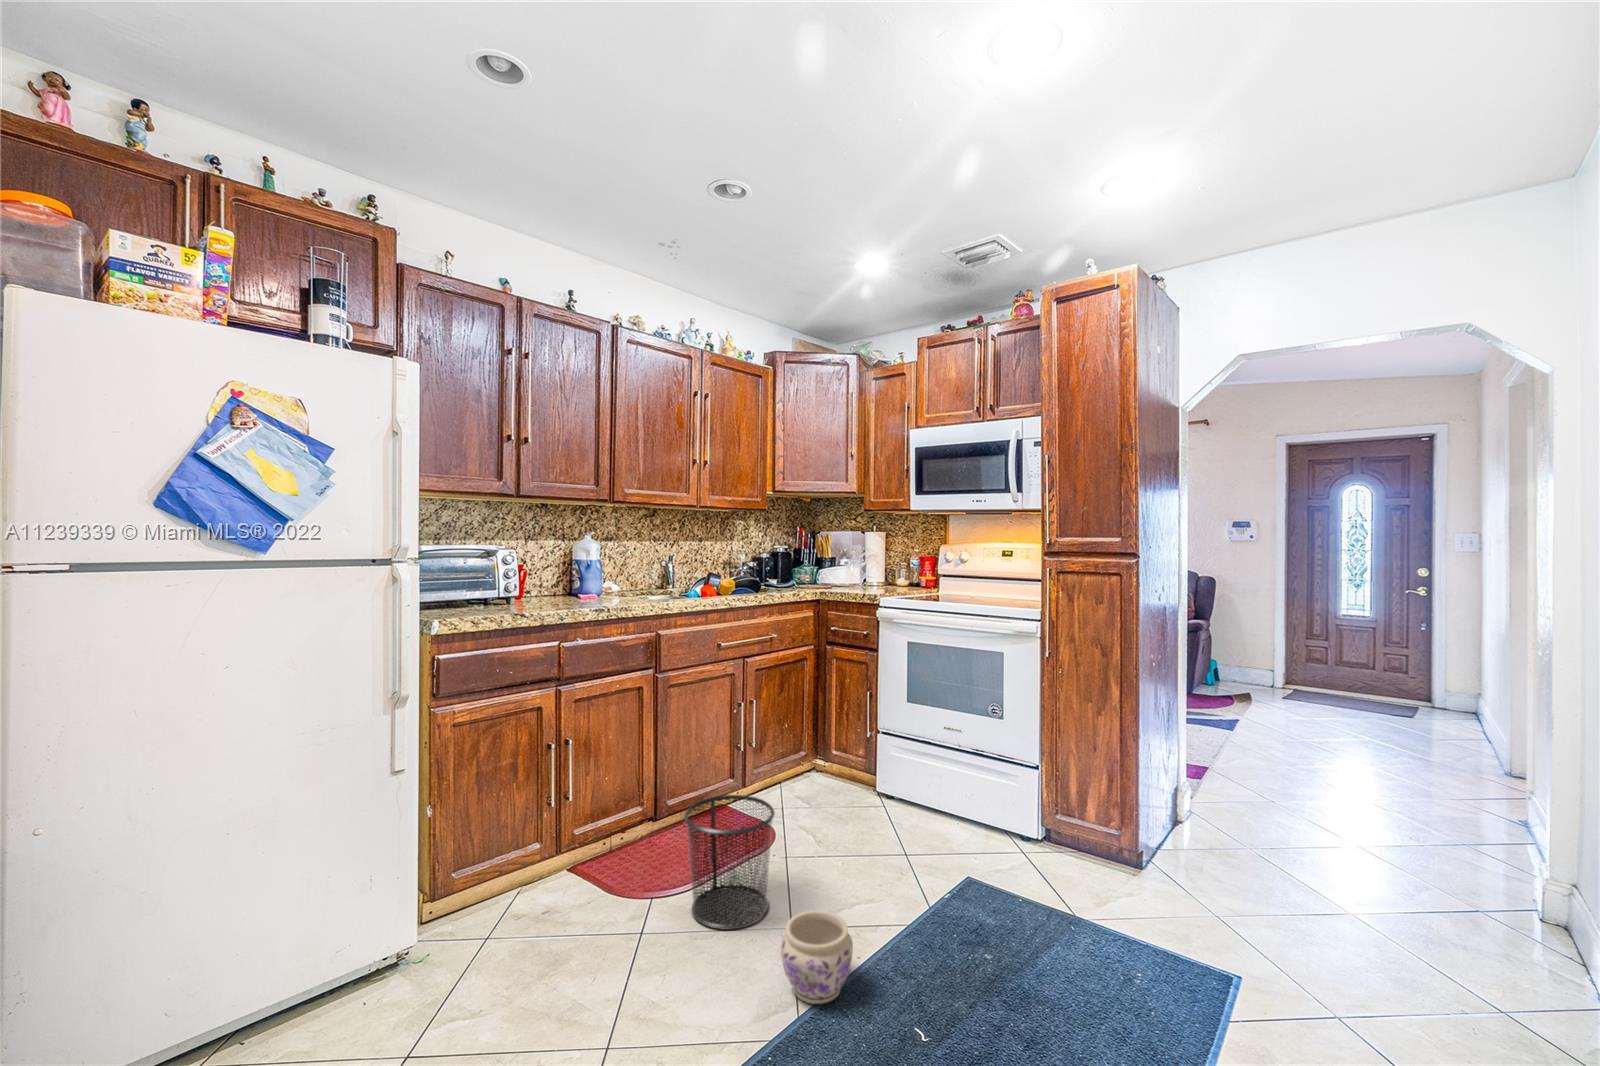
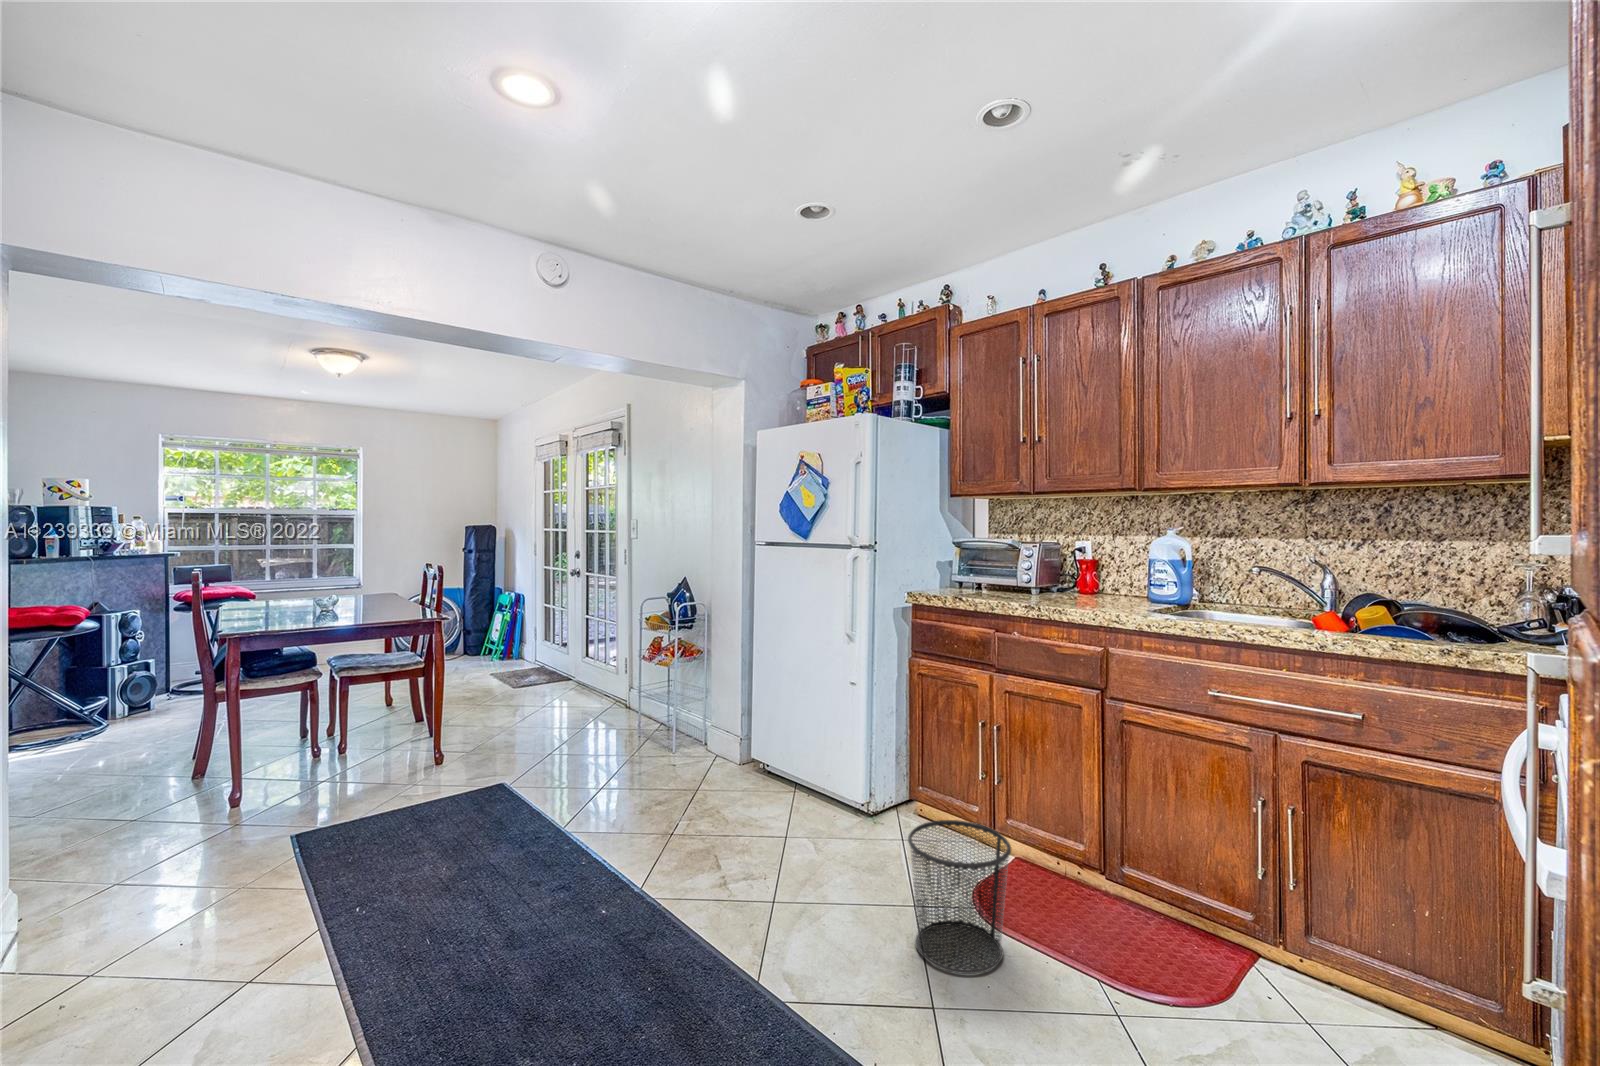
planter: present [781,910,853,1005] -> none [776,915,850,1011]

